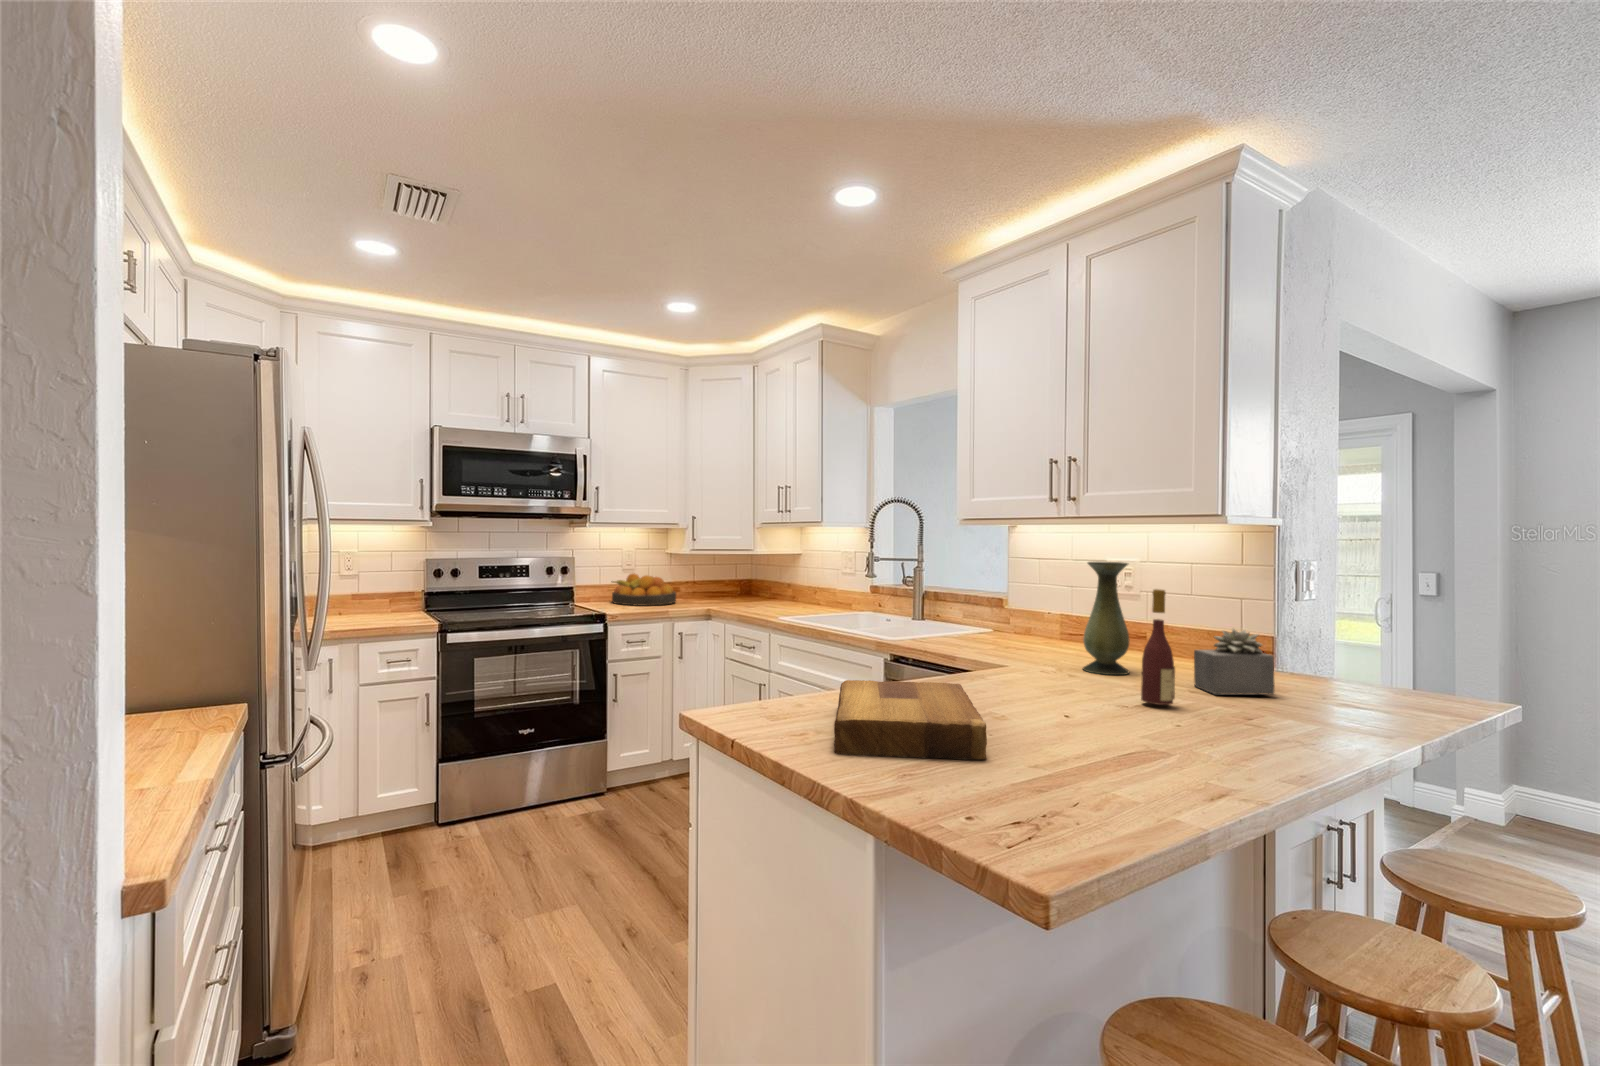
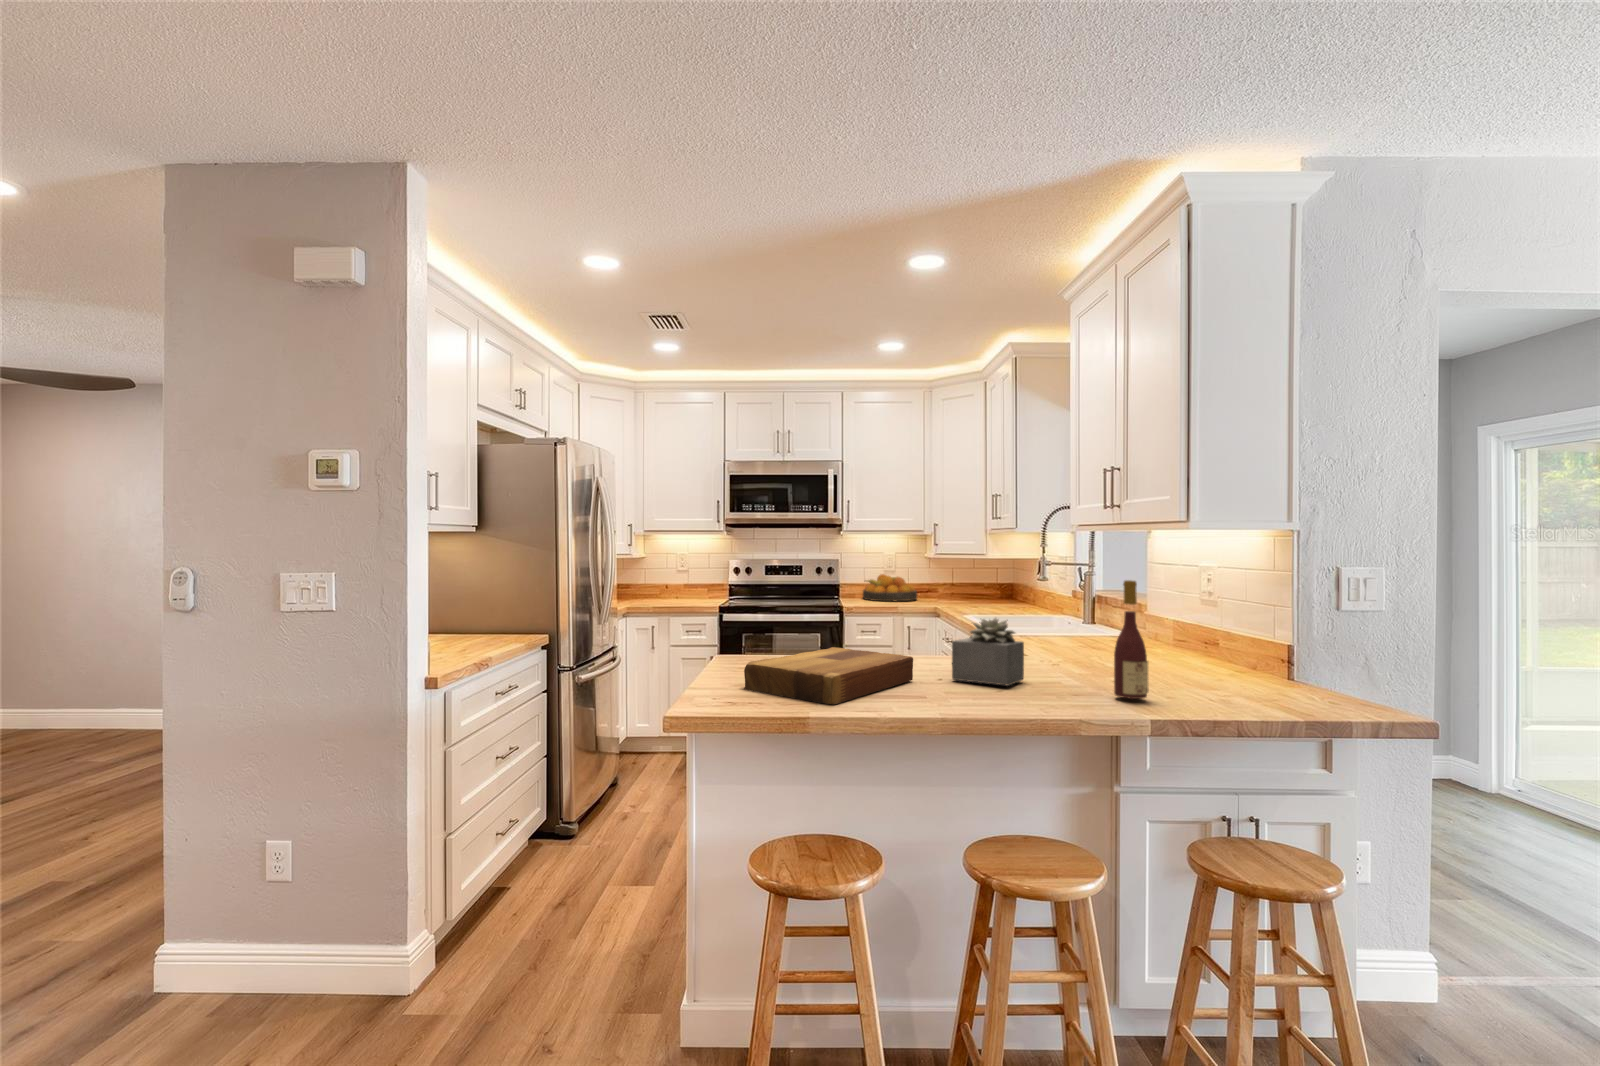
vase: present [1083,562,1130,675] -> none [1154,558,1208,678]
succulent plant: present [1194,629,1275,695] -> present [952,618,1024,685]

